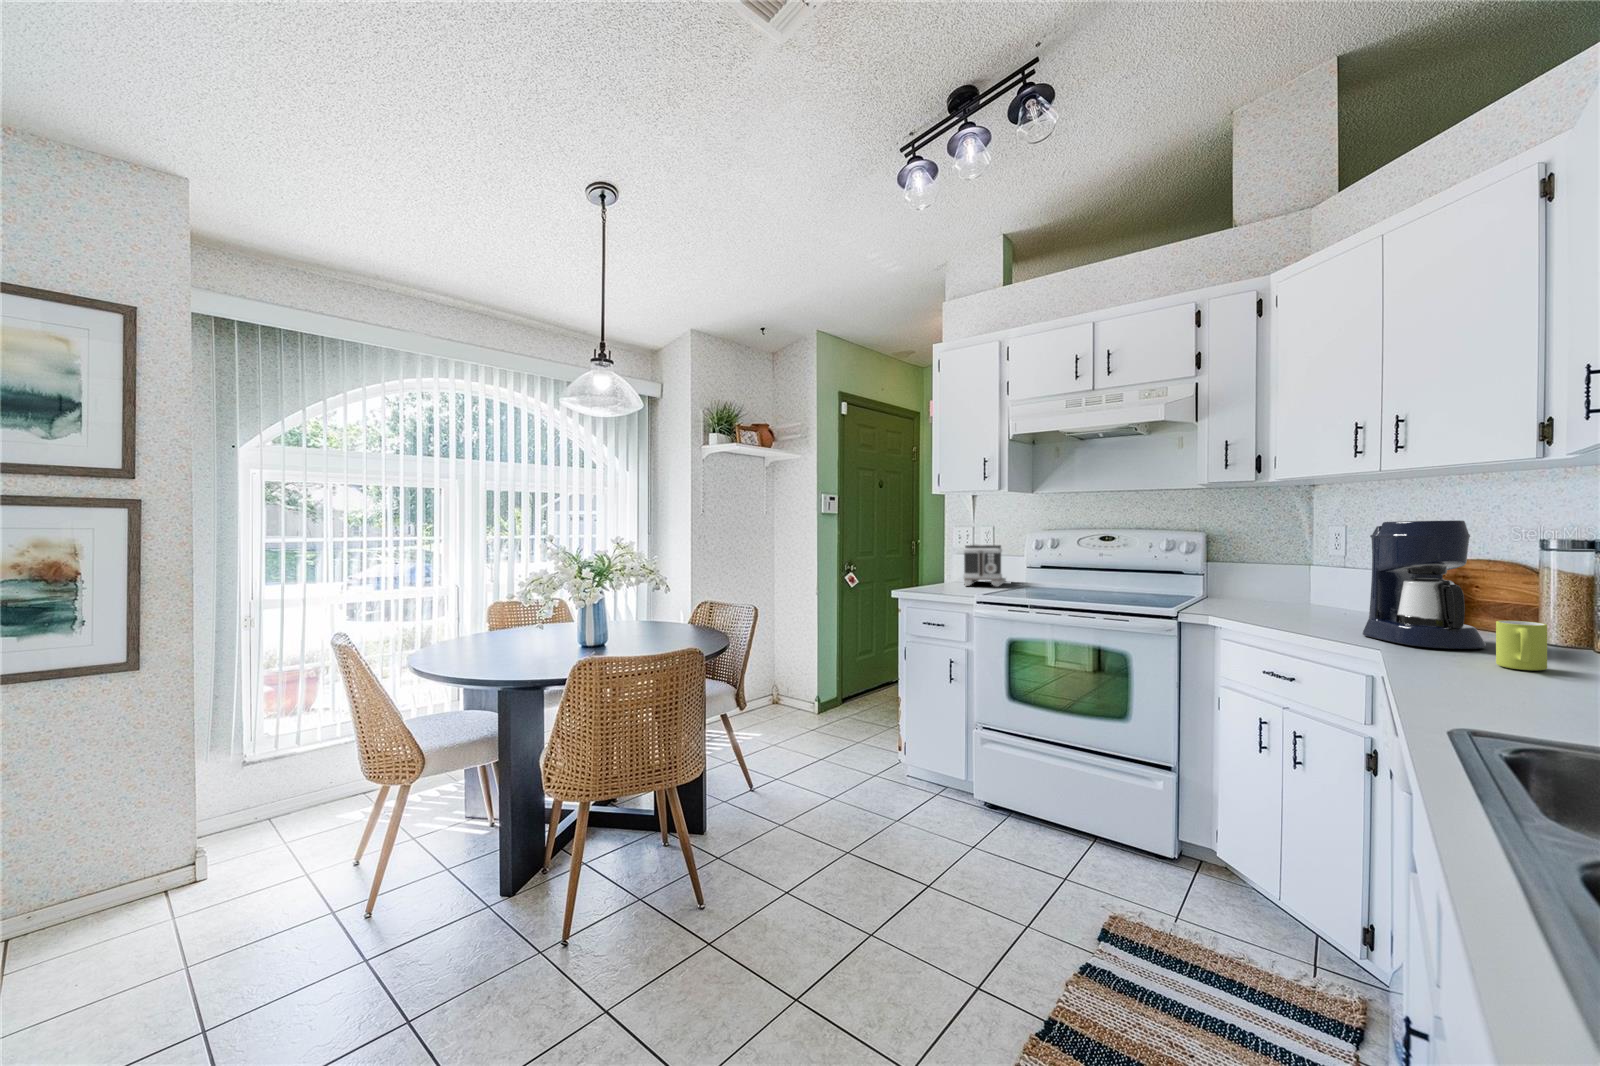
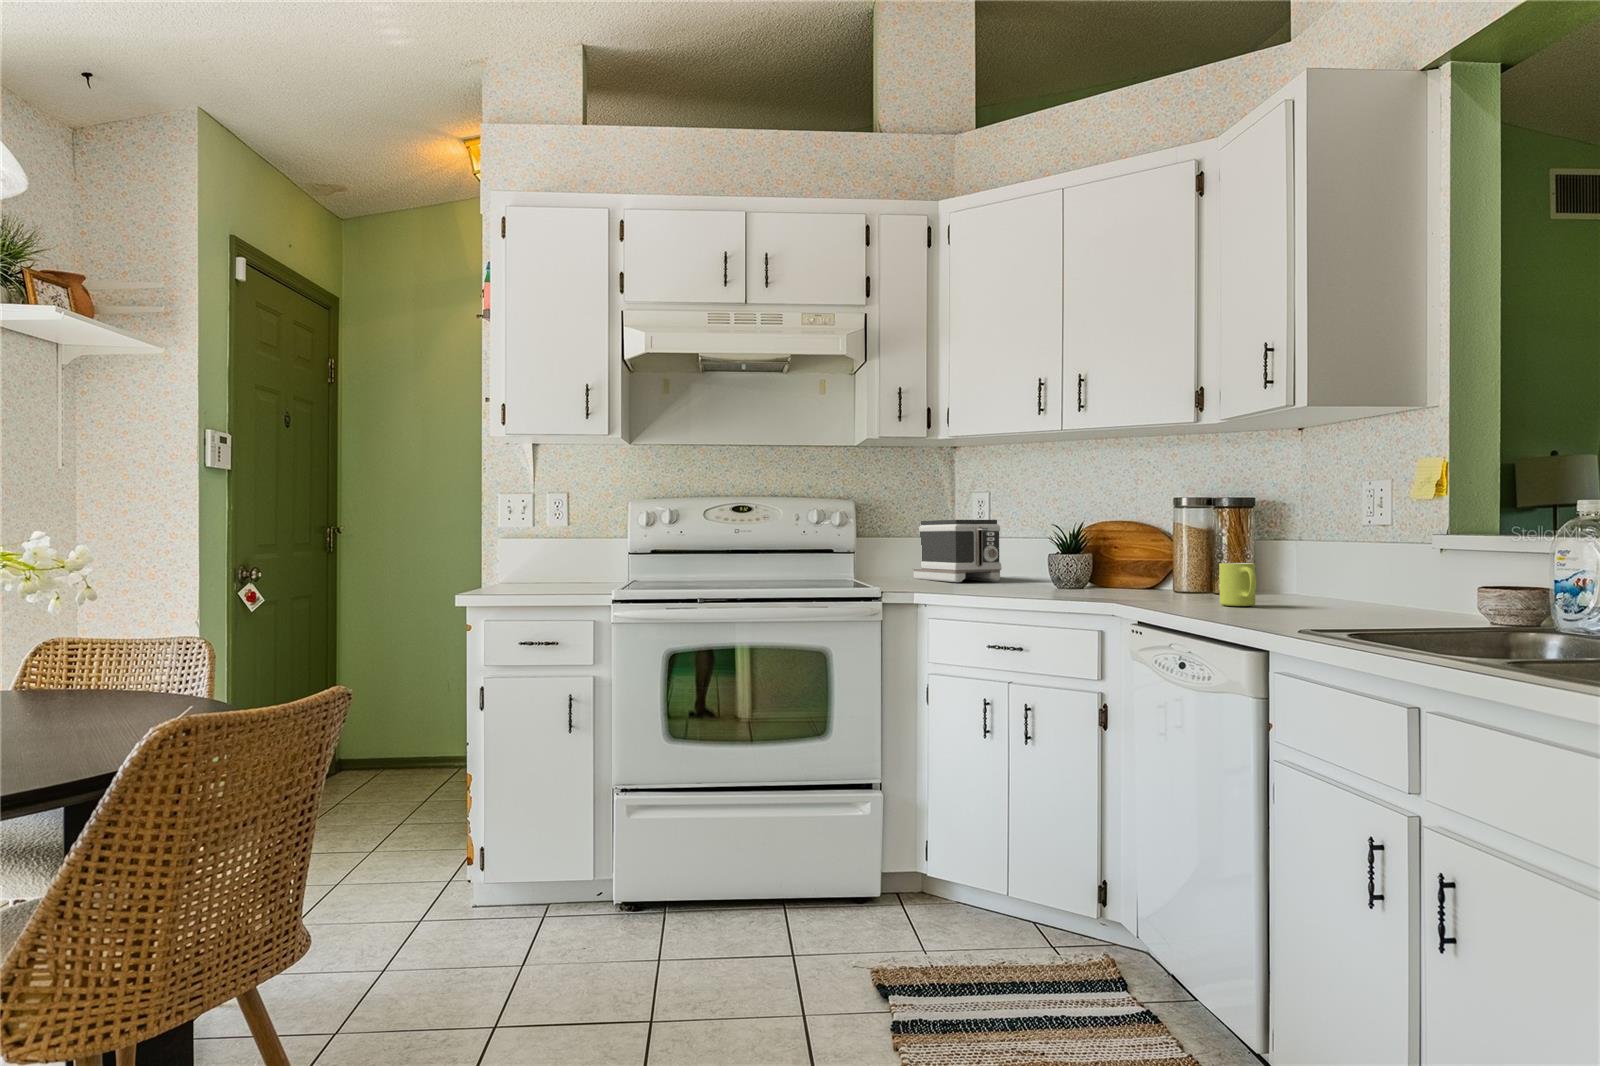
coffee maker: present [1362,520,1486,649] -> none [1079,473,1179,599]
toaster: present [963,545,1006,587] -> present [913,520,1002,582]

